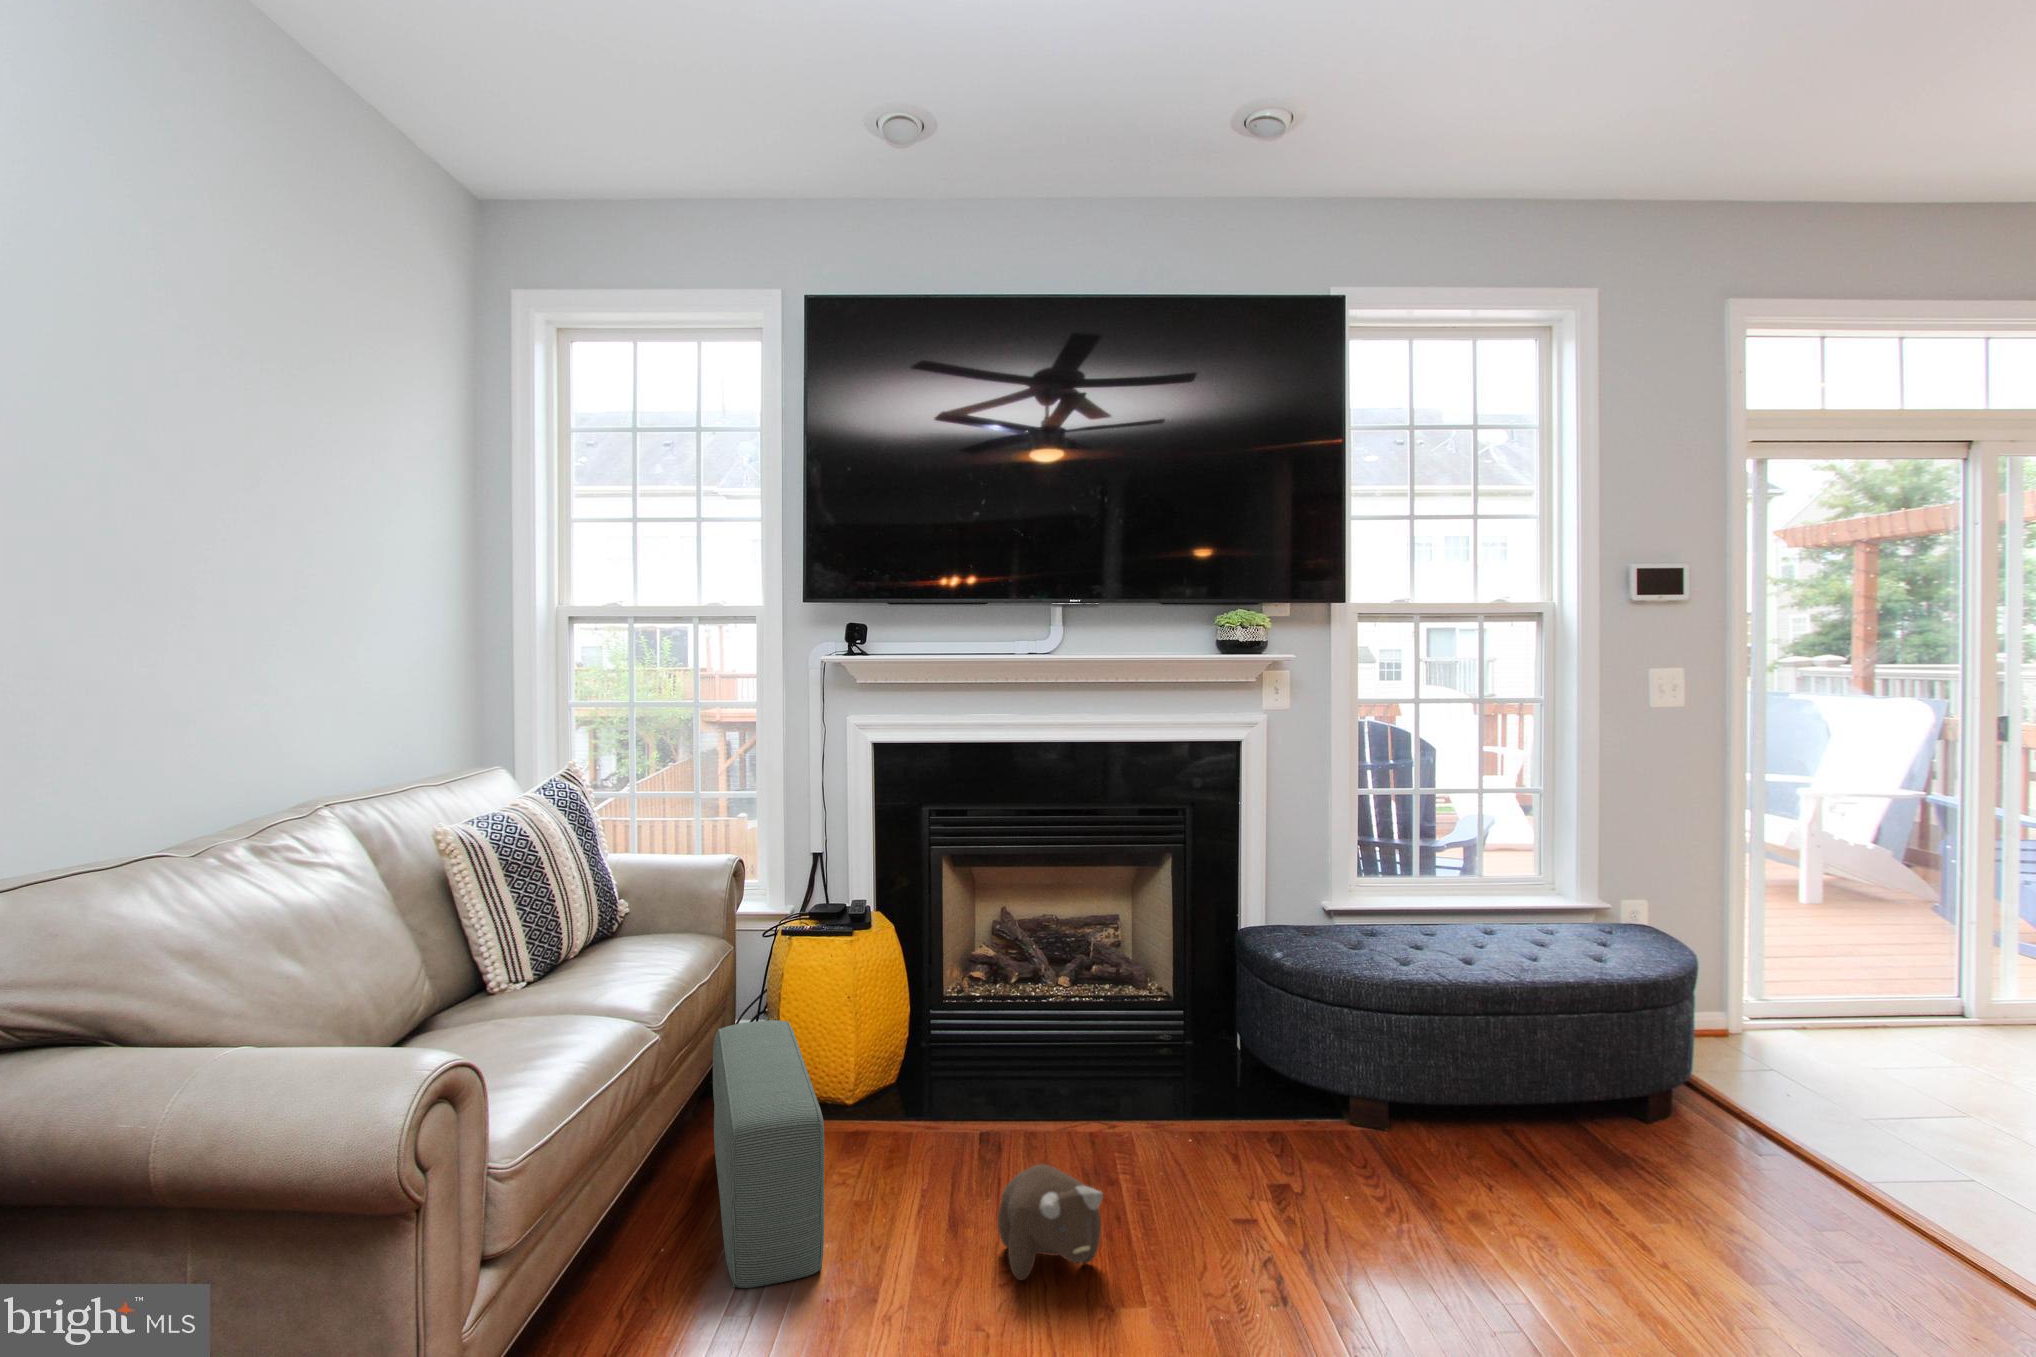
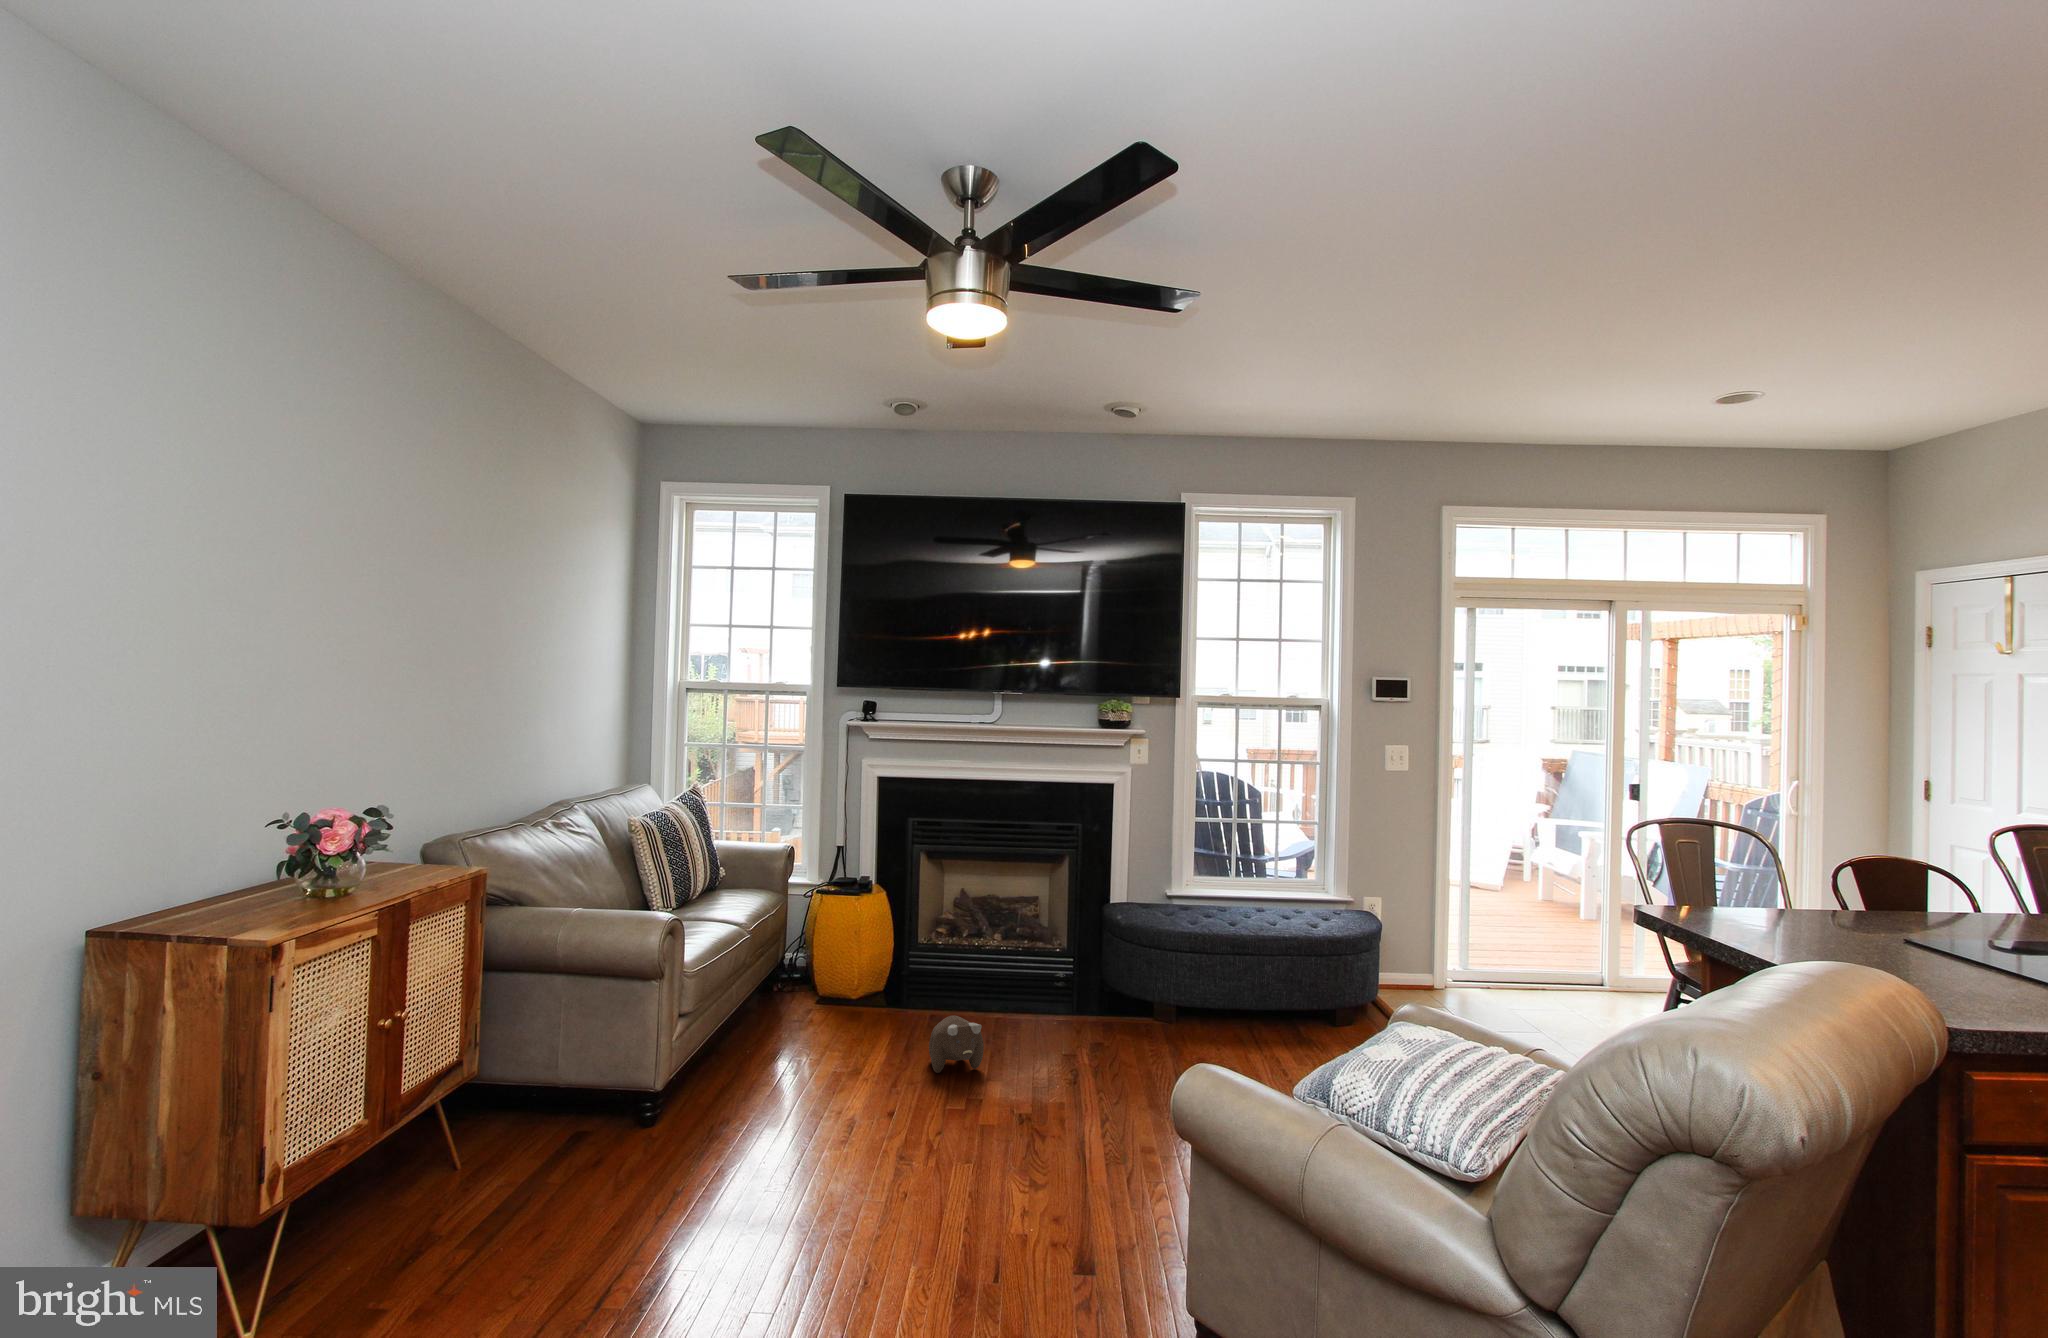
pouf: present [713,1020,824,1288] -> none [773,942,835,1069]

